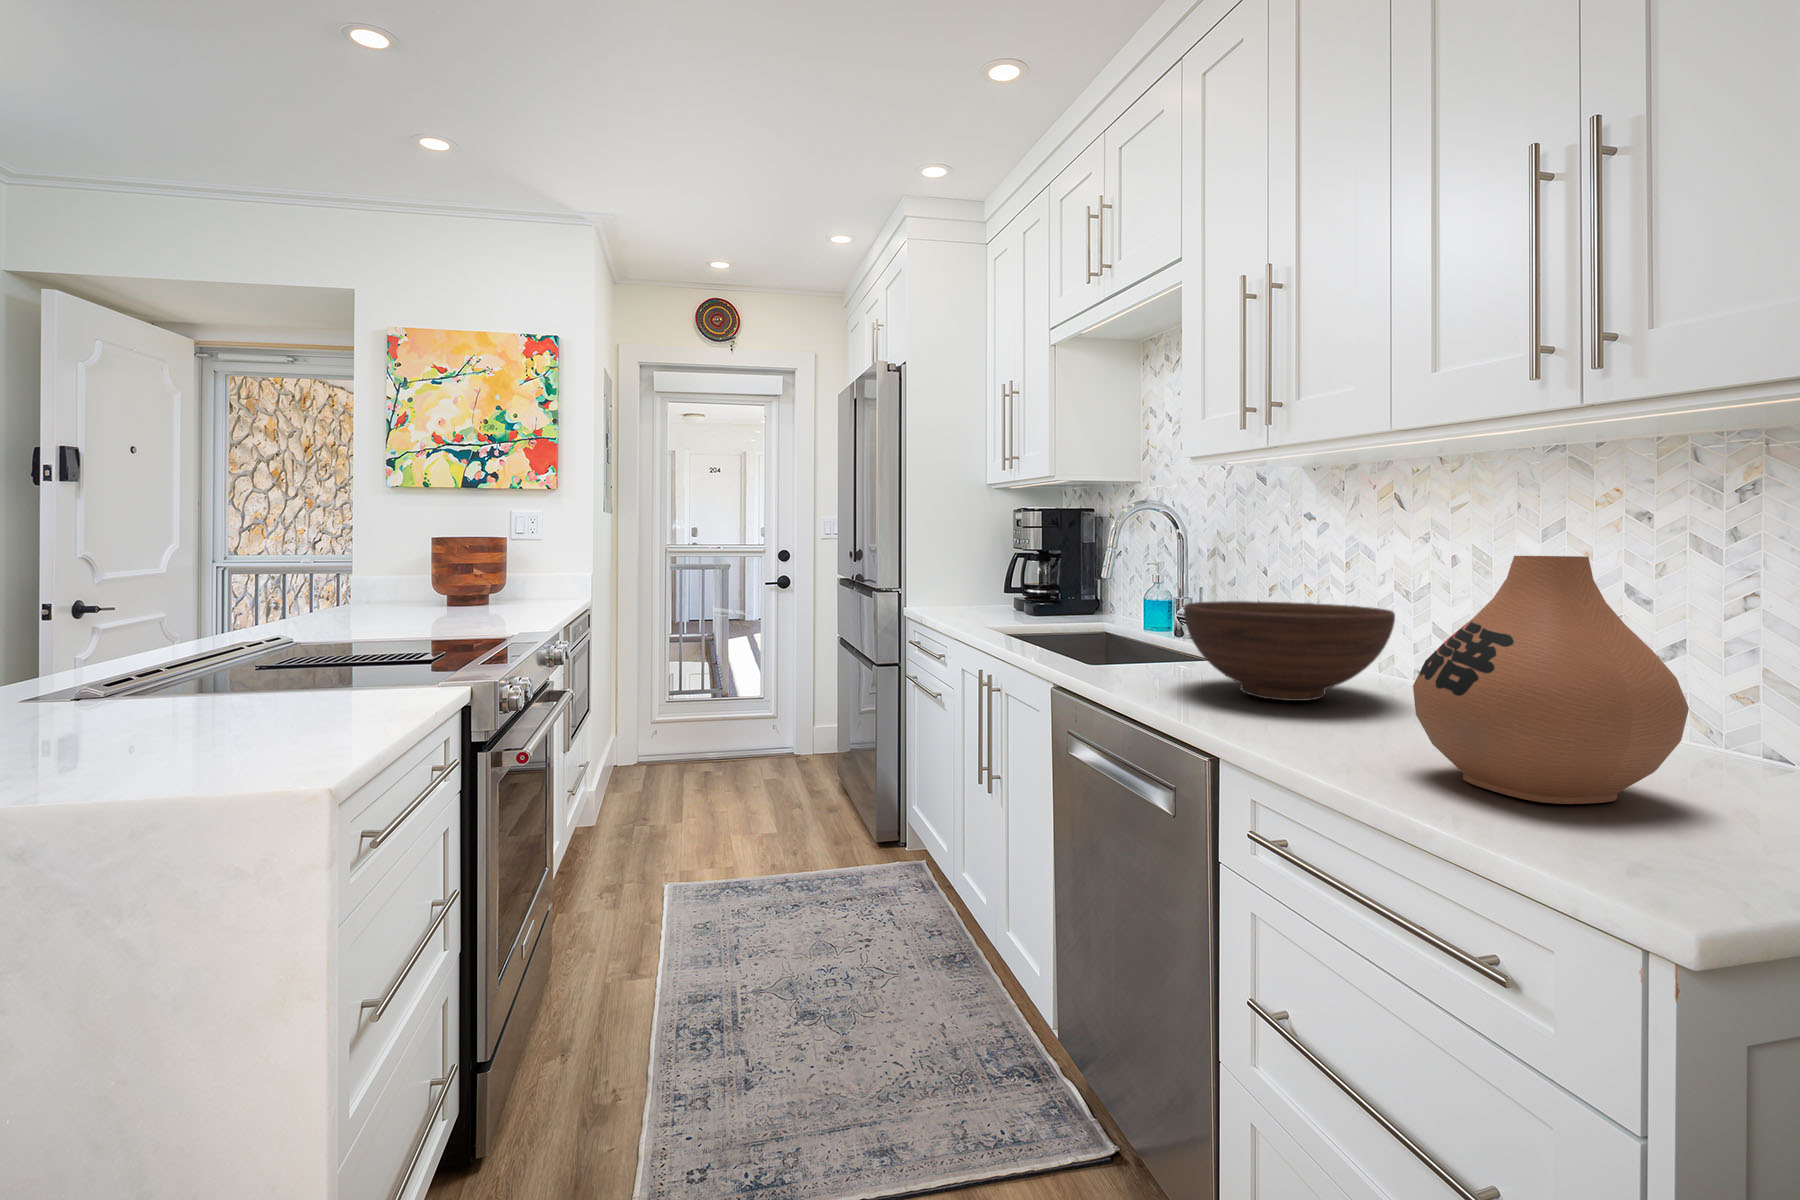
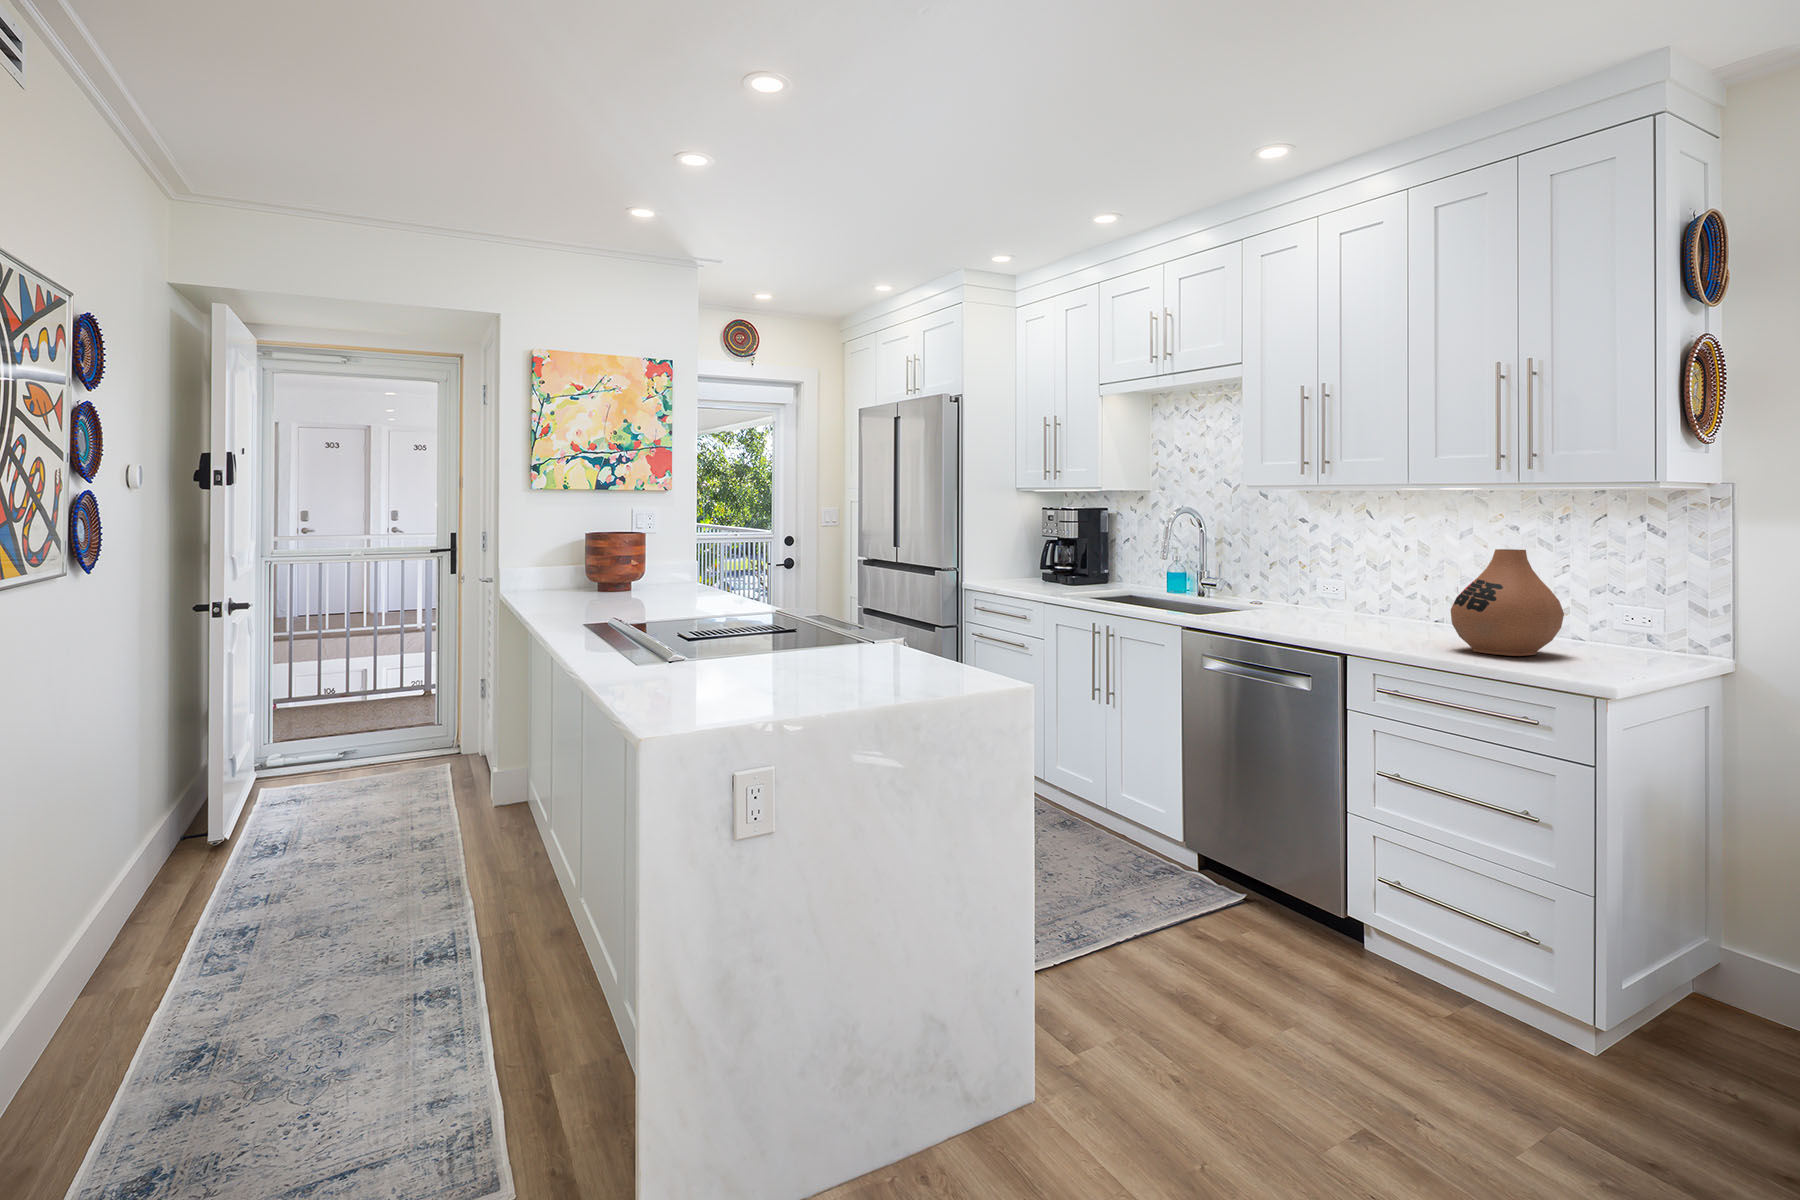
fruit bowl: present [1184,601,1395,701] -> none [1279,574,1398,627]

